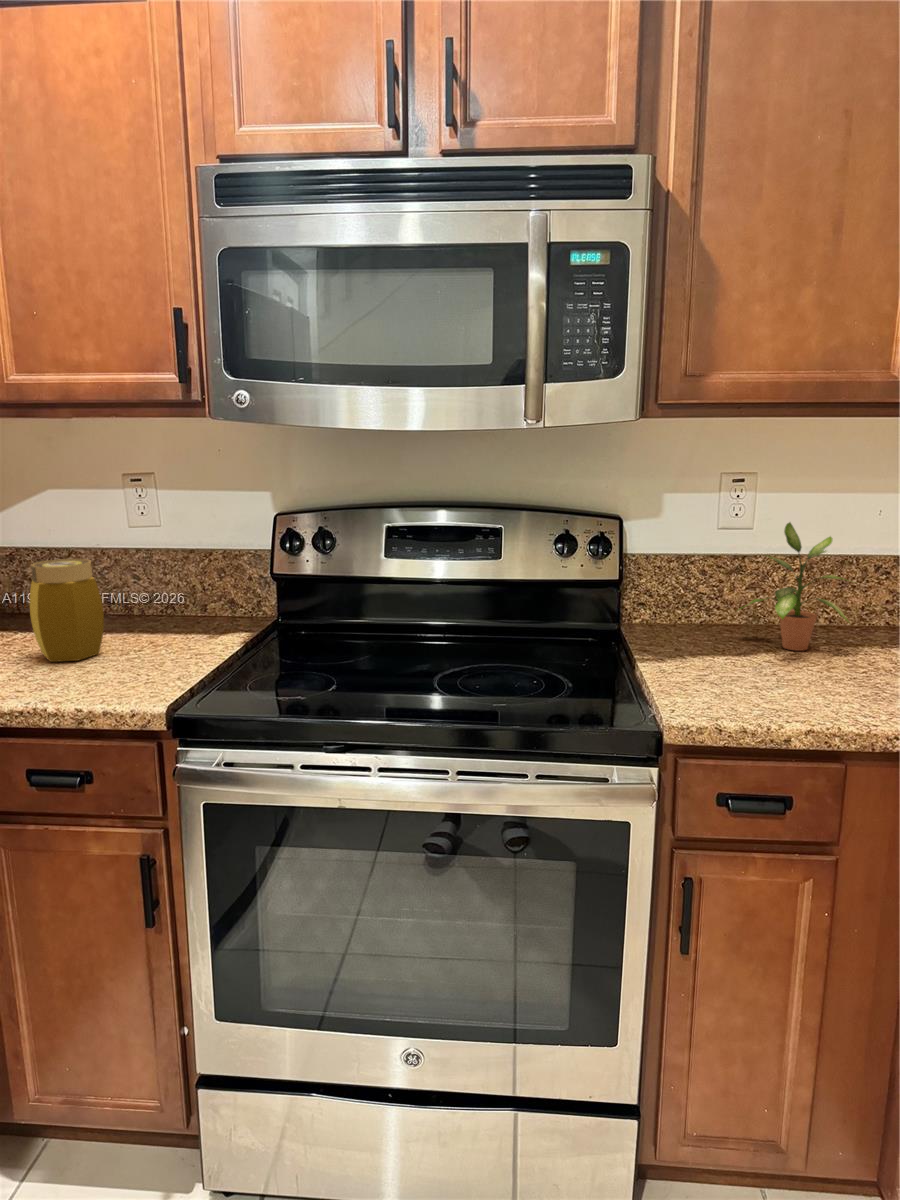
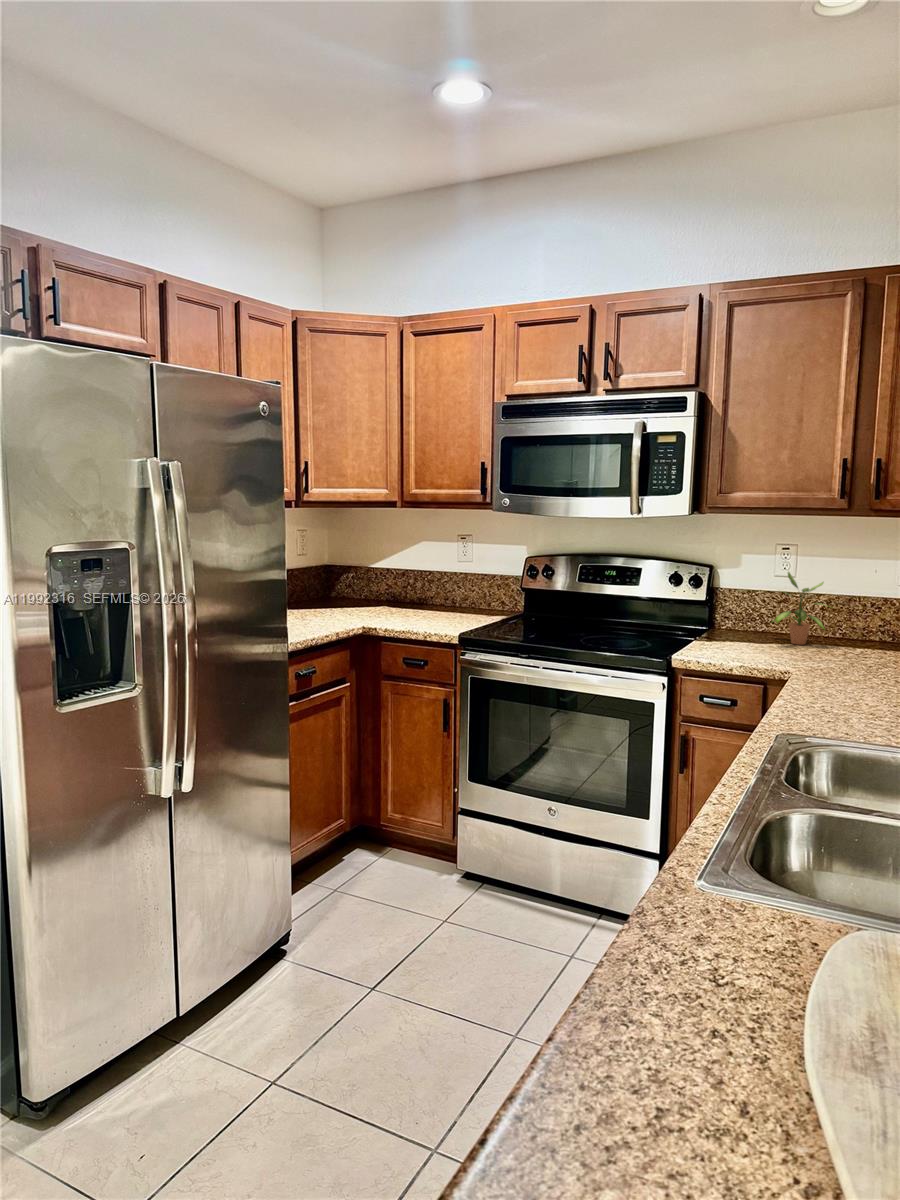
jar: present [30,559,104,662] -> none [409,573,440,620]

